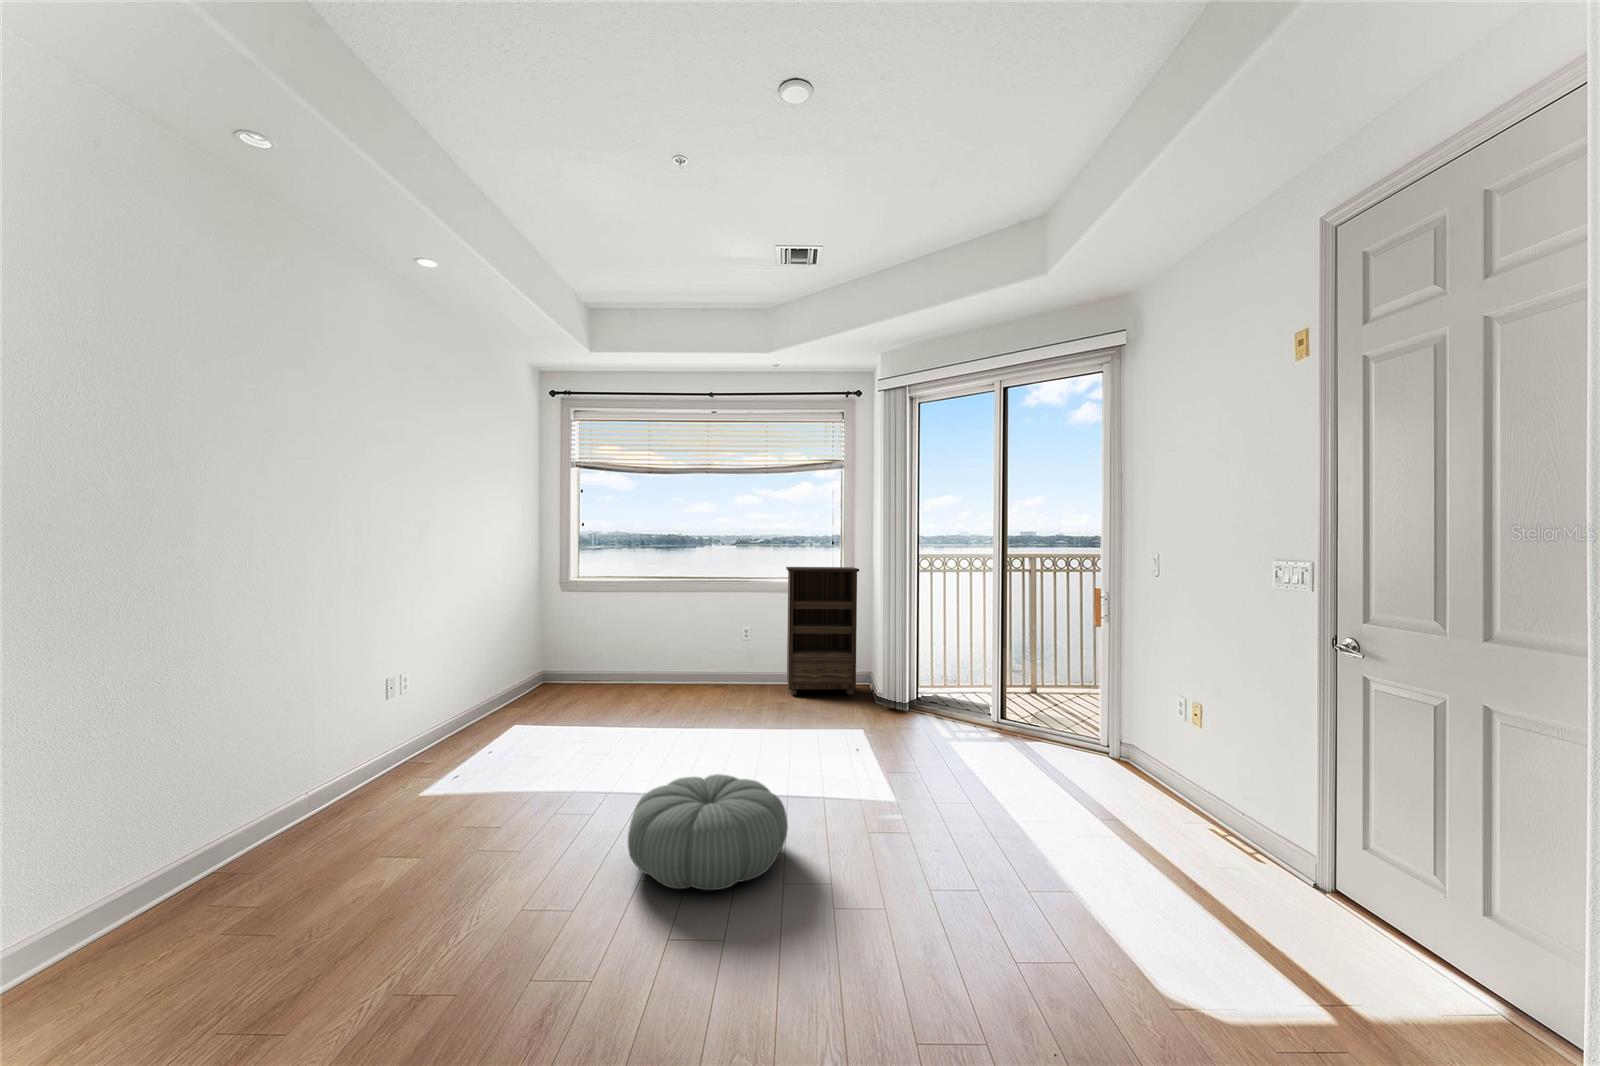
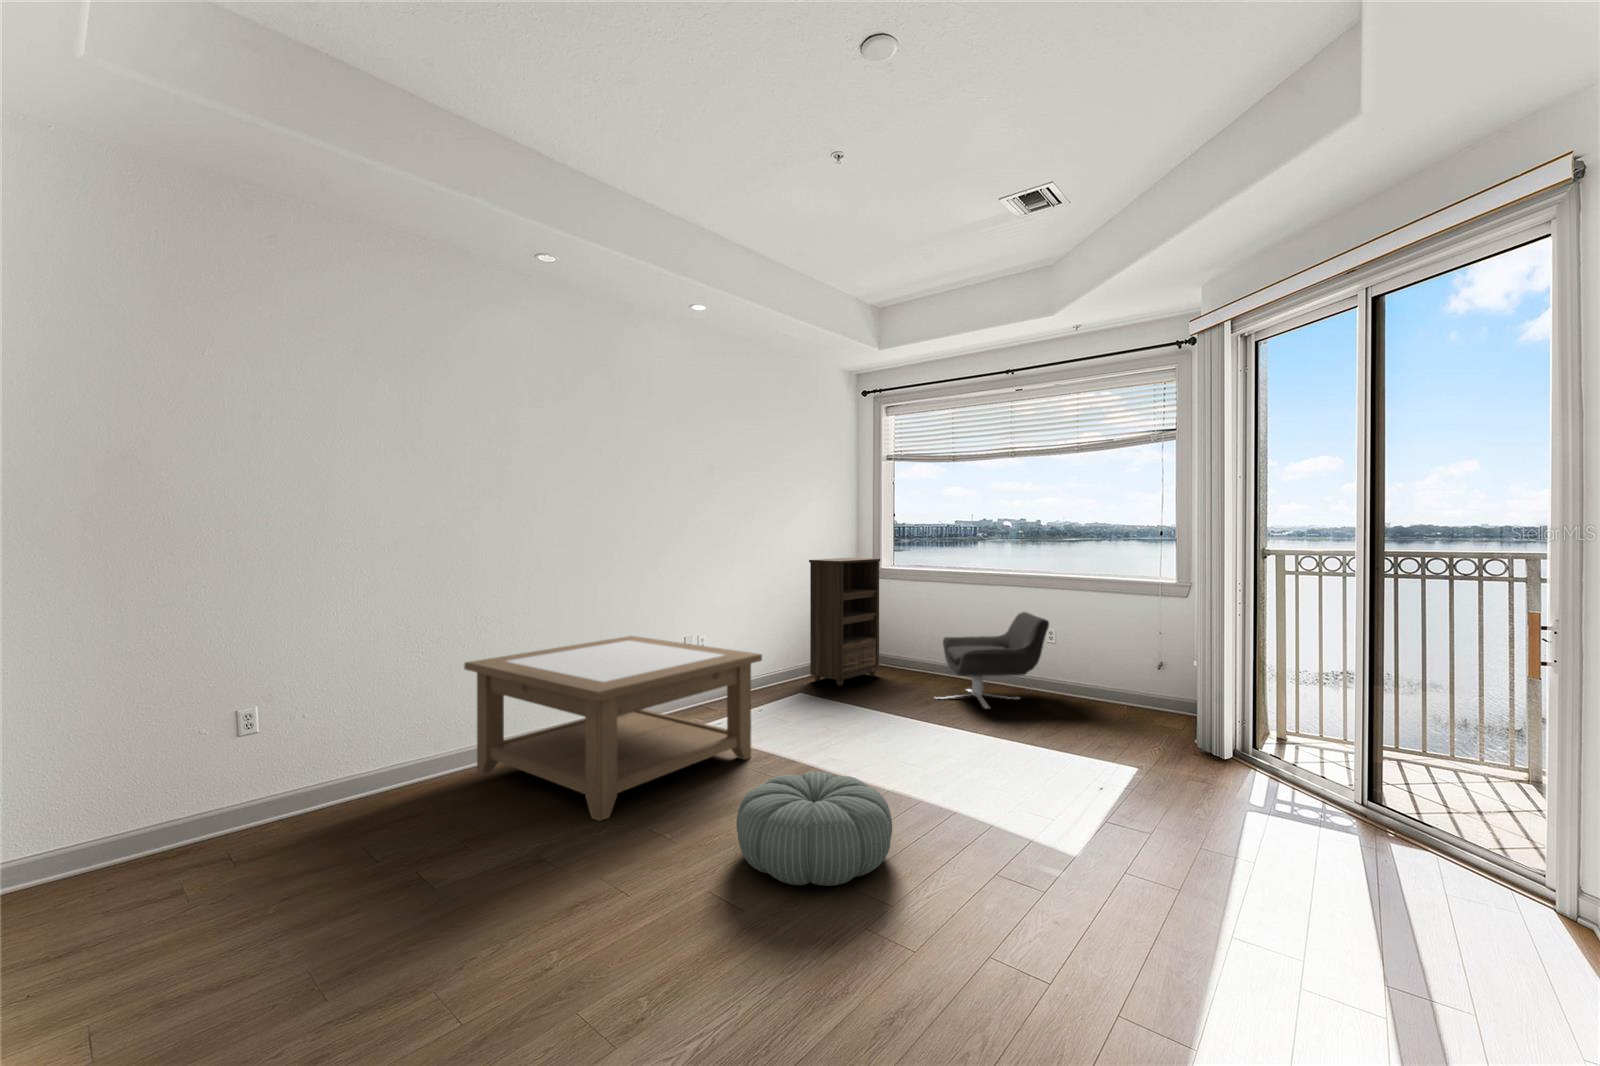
bookshelf: present [786,567,859,695] -> present [809,558,880,686]
lounge chair: none [652,611,755,701] -> present [936,612,1049,708]
coffee table: none [76,669,544,908] -> present [464,636,762,821]

